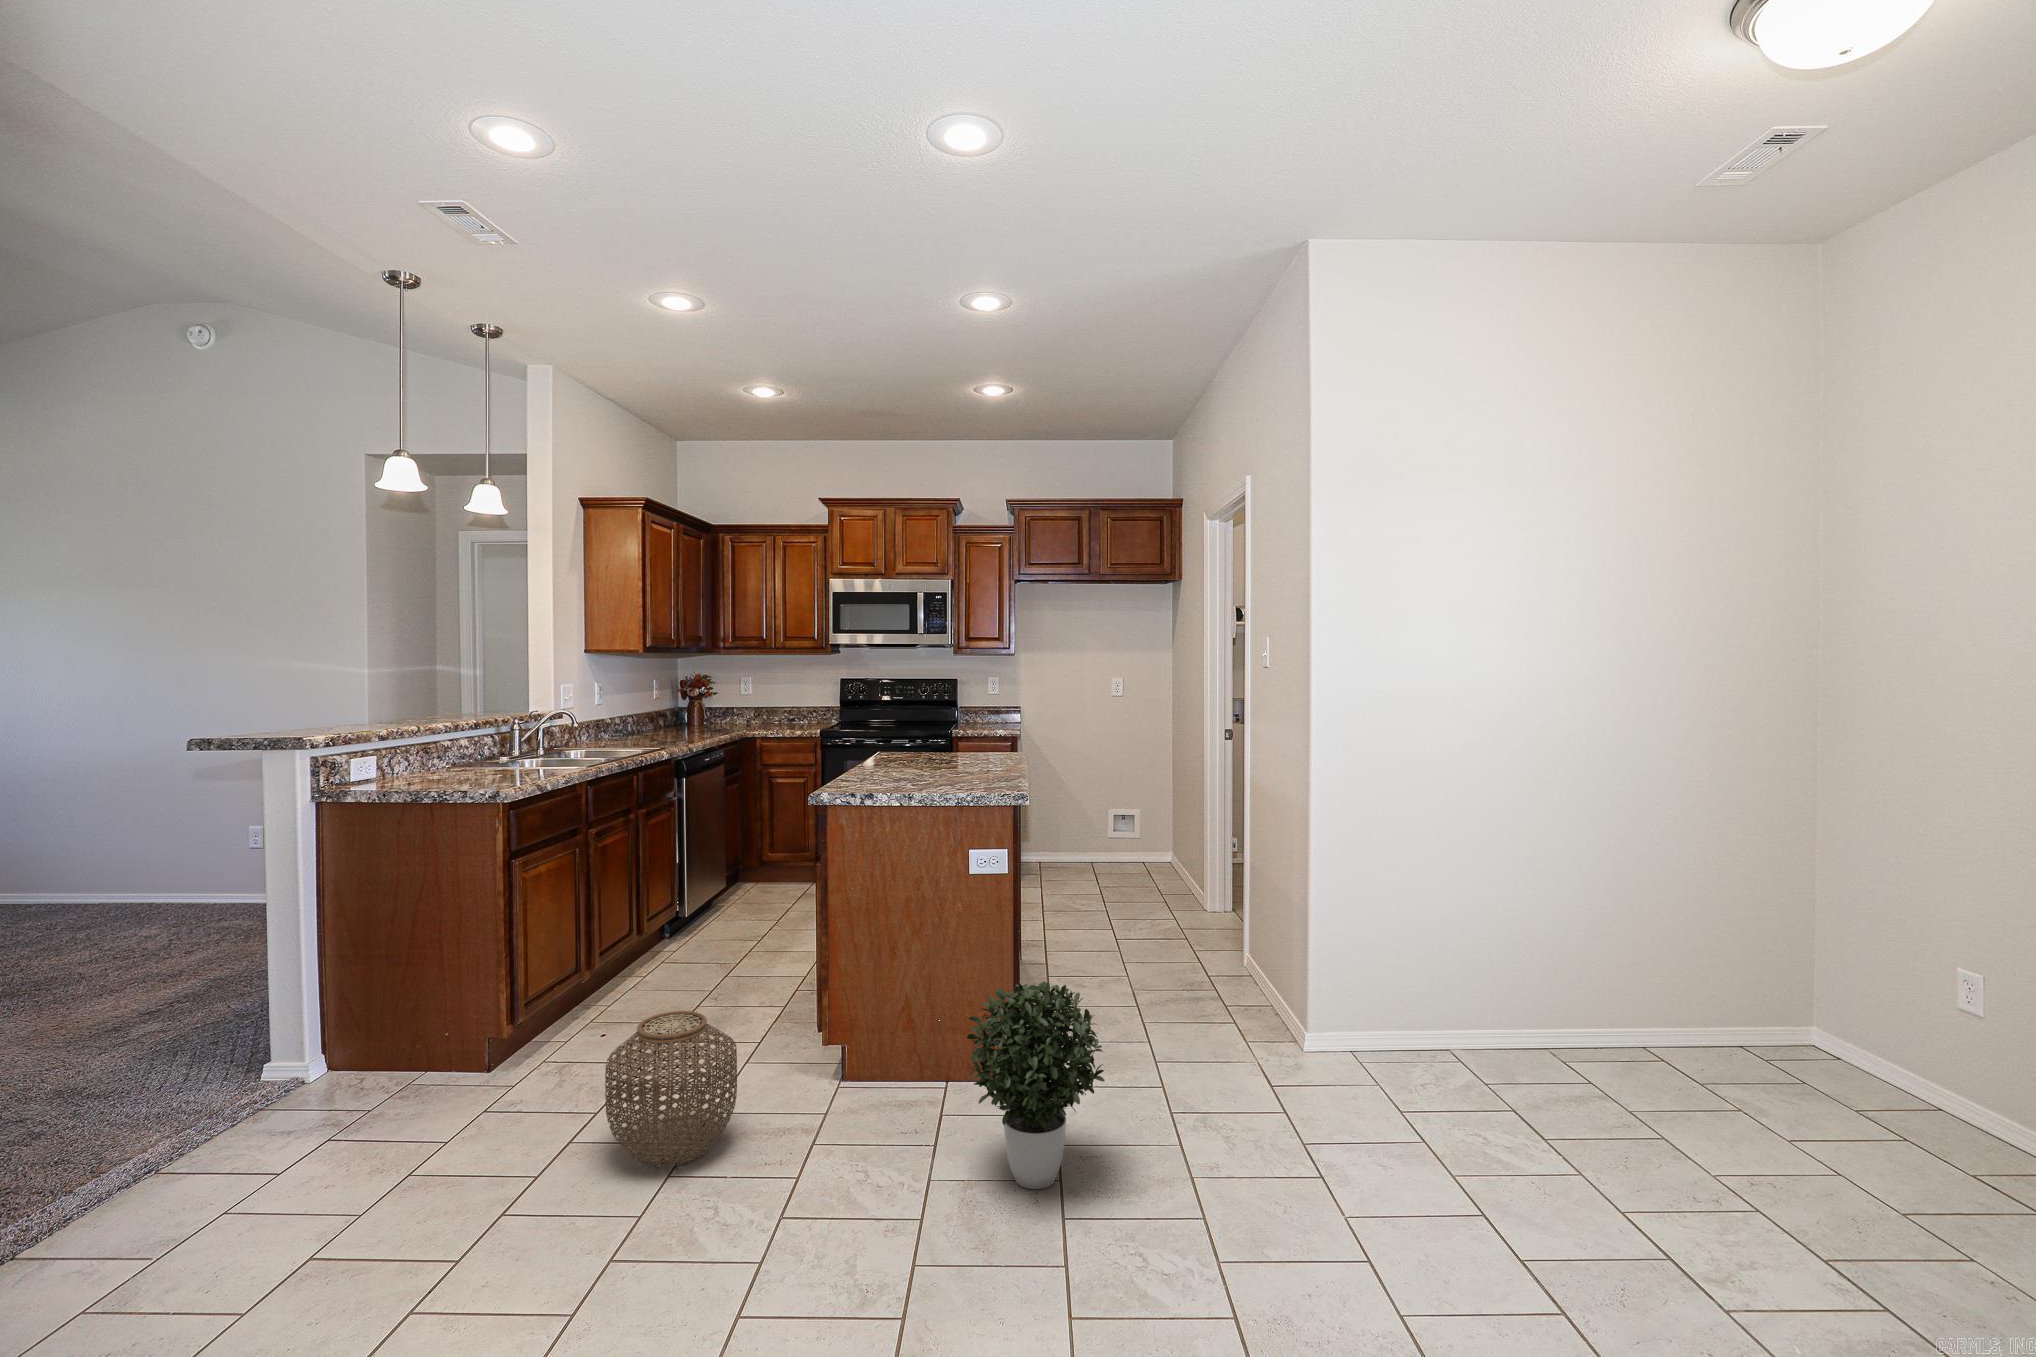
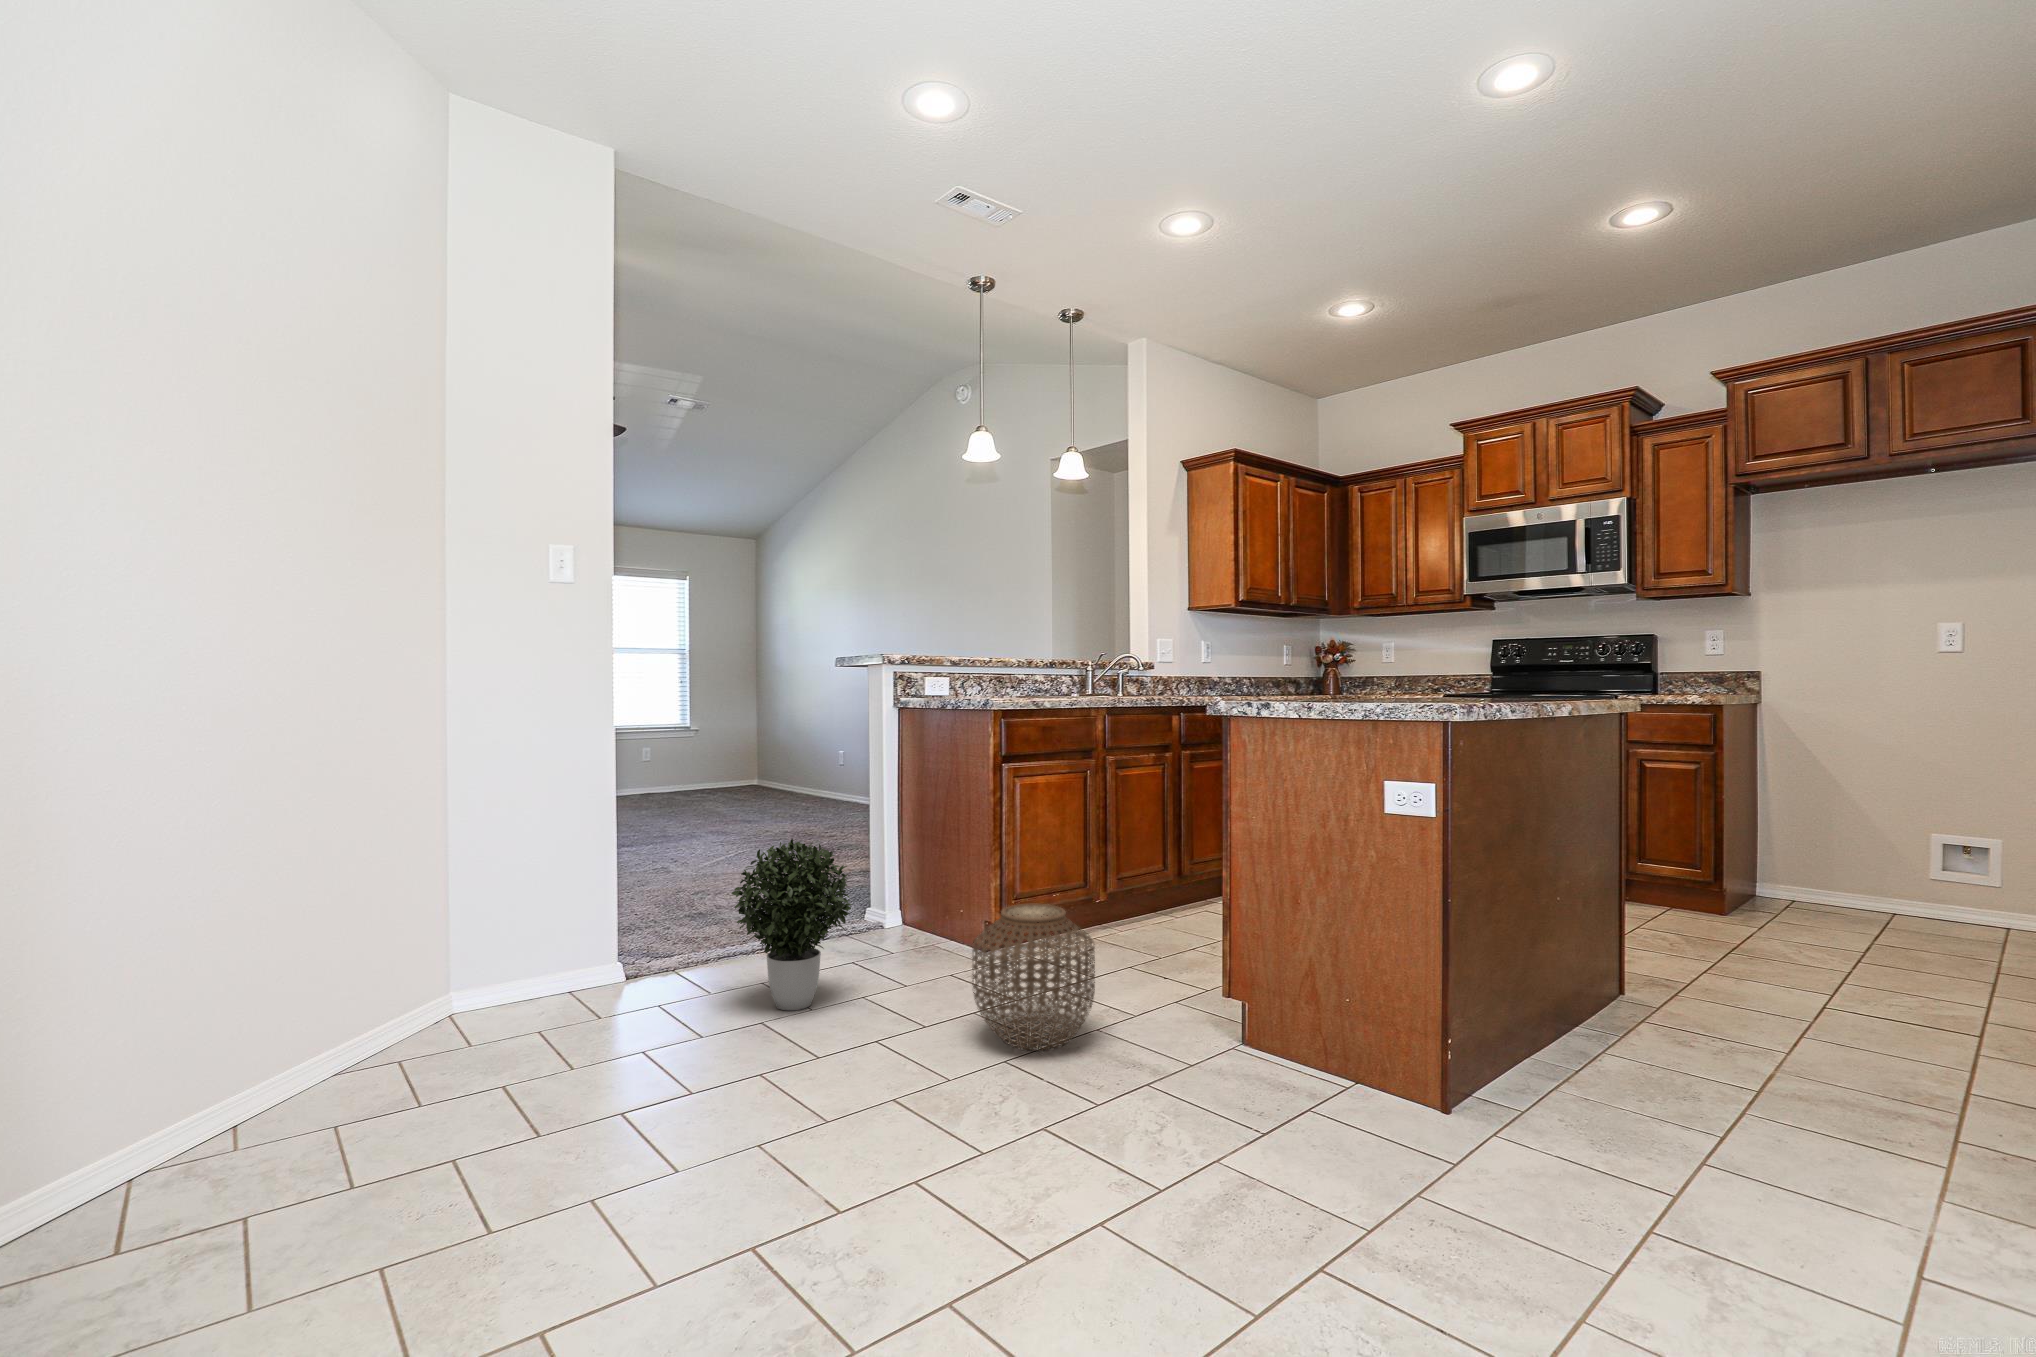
potted plant: present [967,981,1105,1189] -> present [732,839,852,1010]

